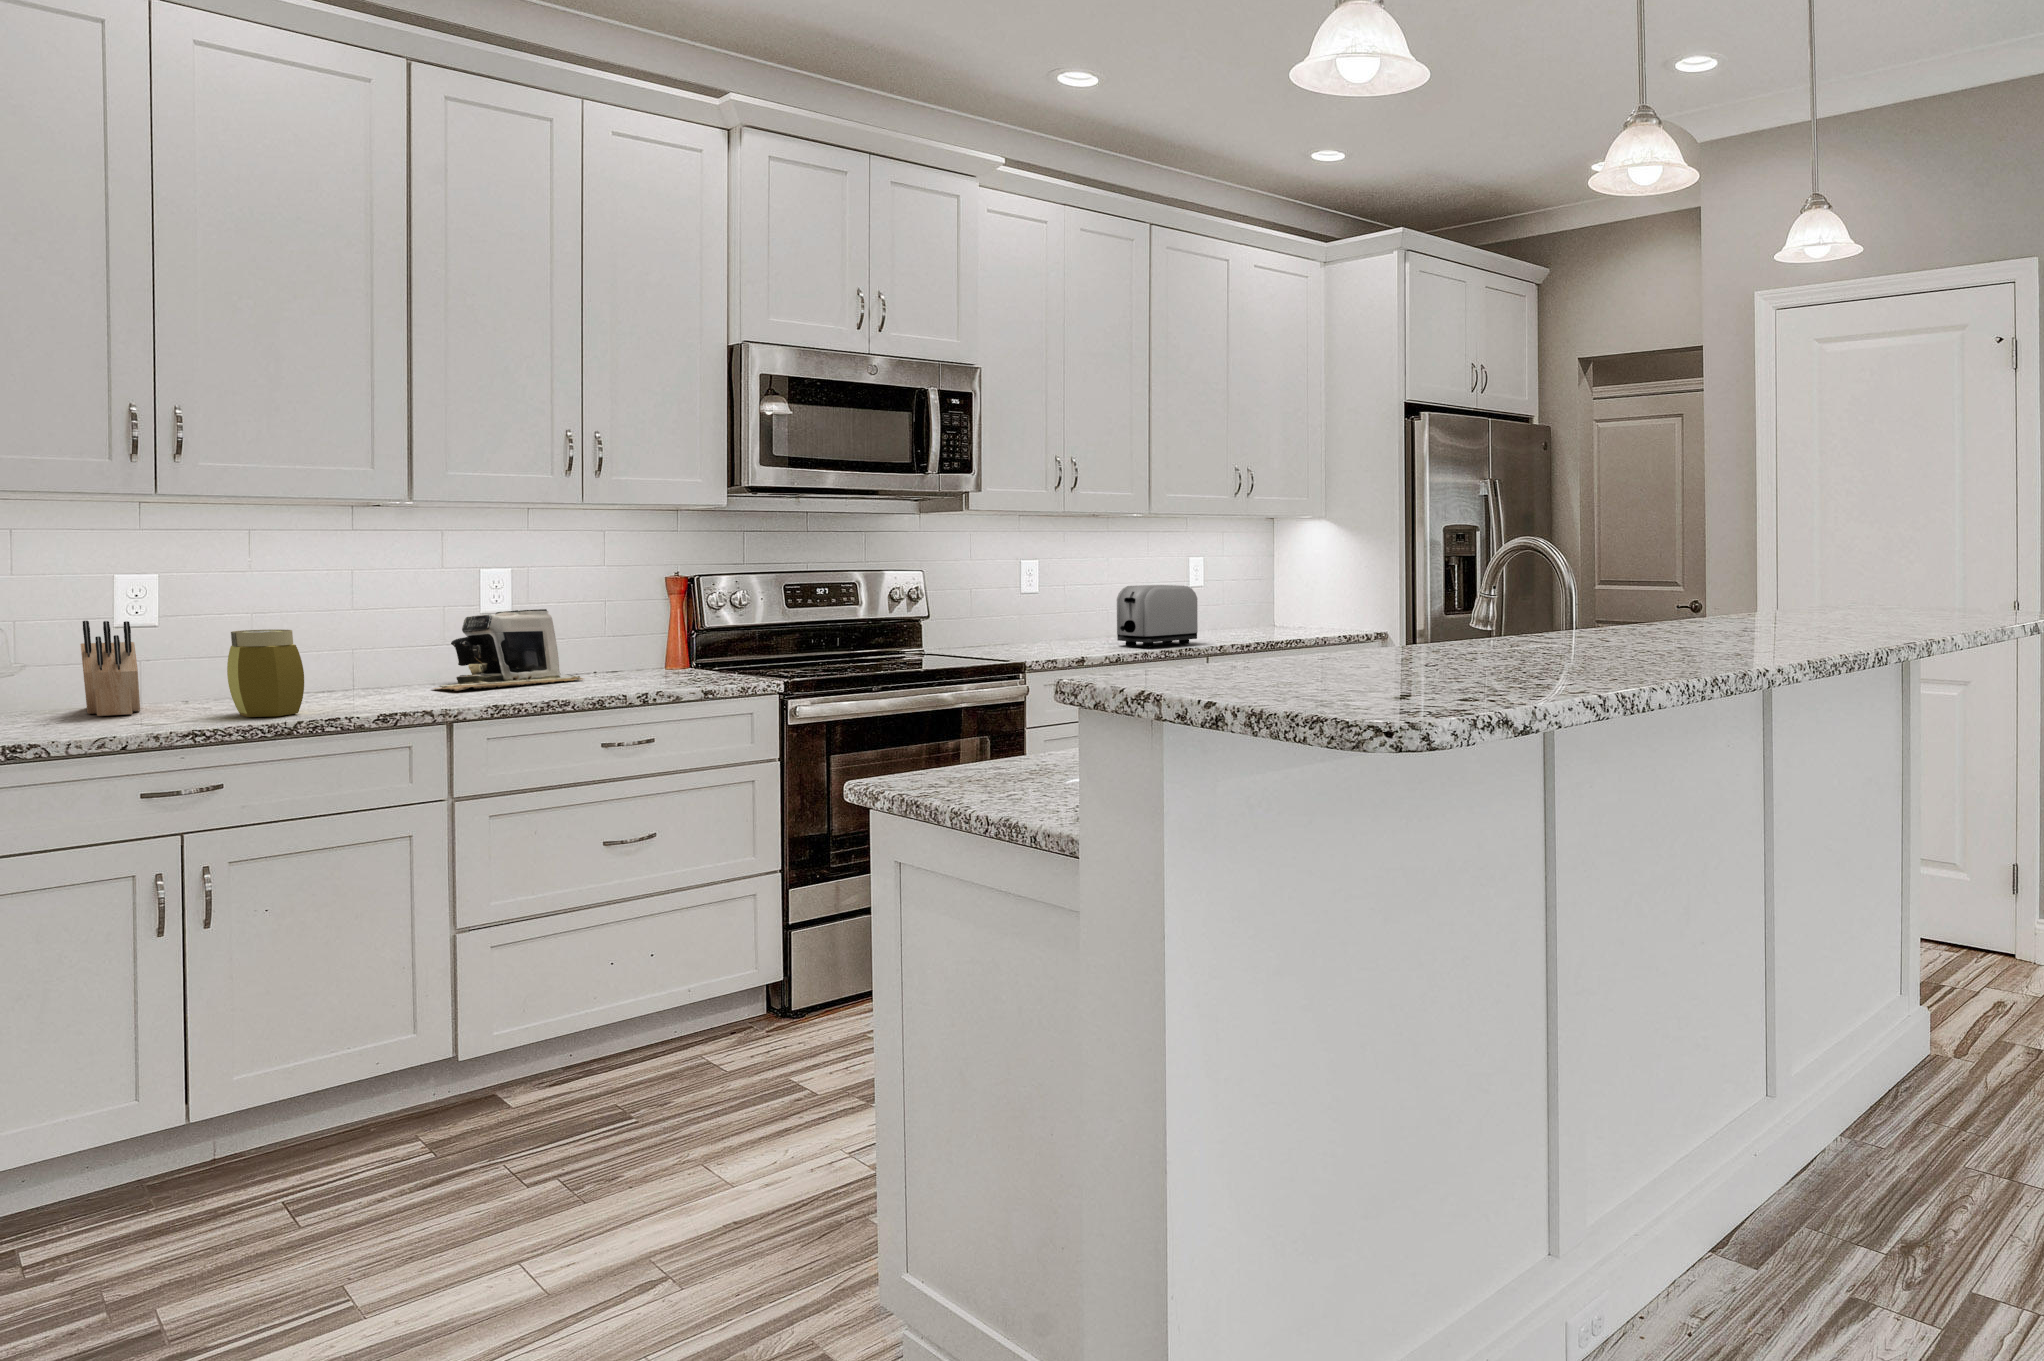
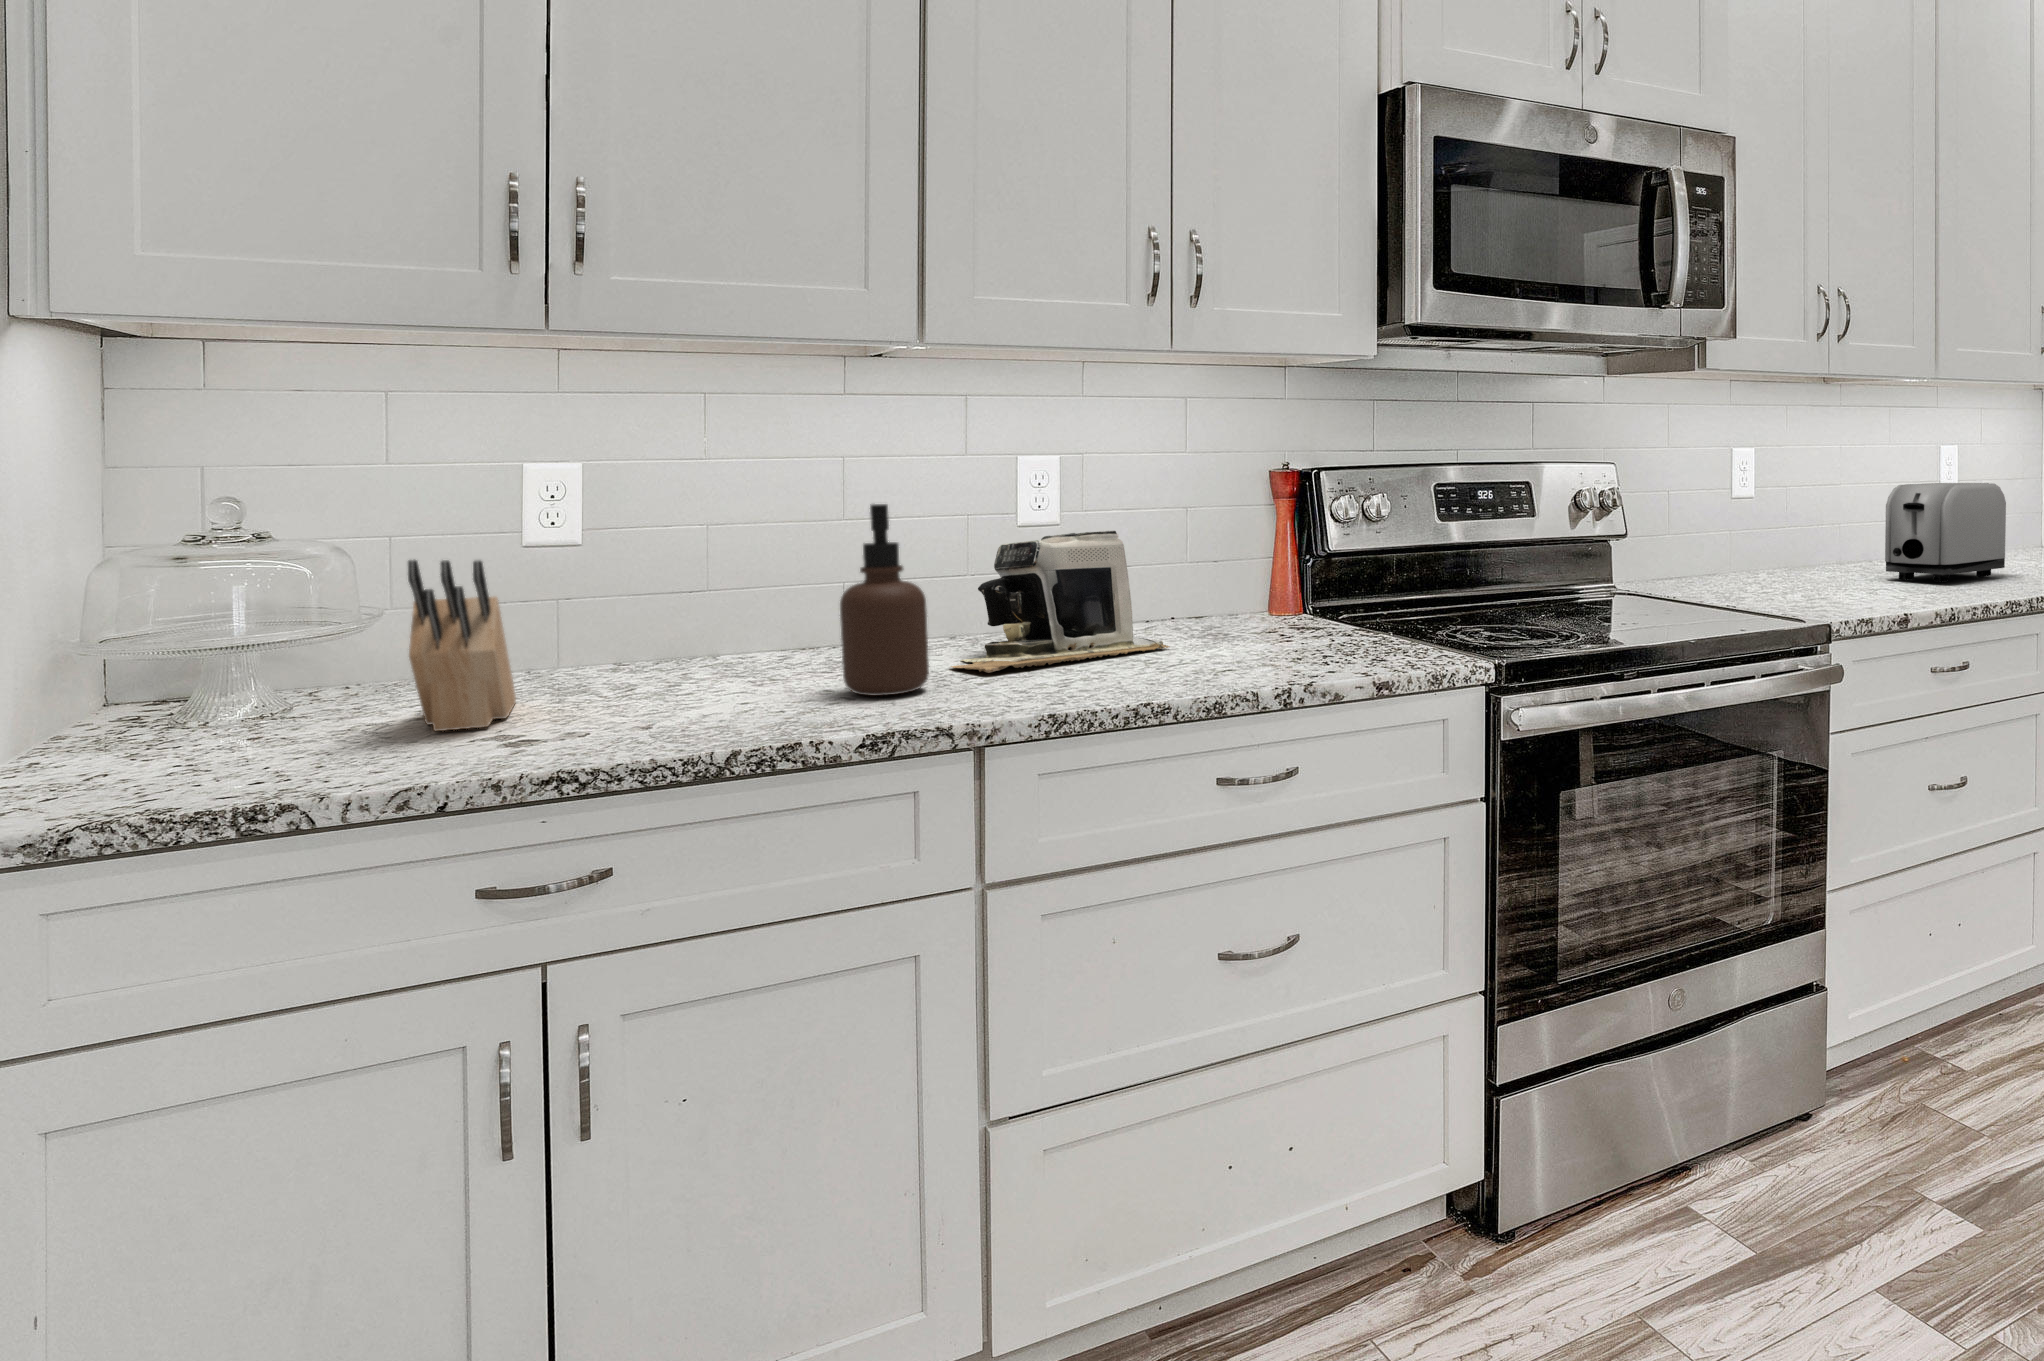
soap dispenser: none [356,593,416,701] -> present [840,504,929,696]
jar: present [227,630,304,717] -> none [633,572,754,737]

